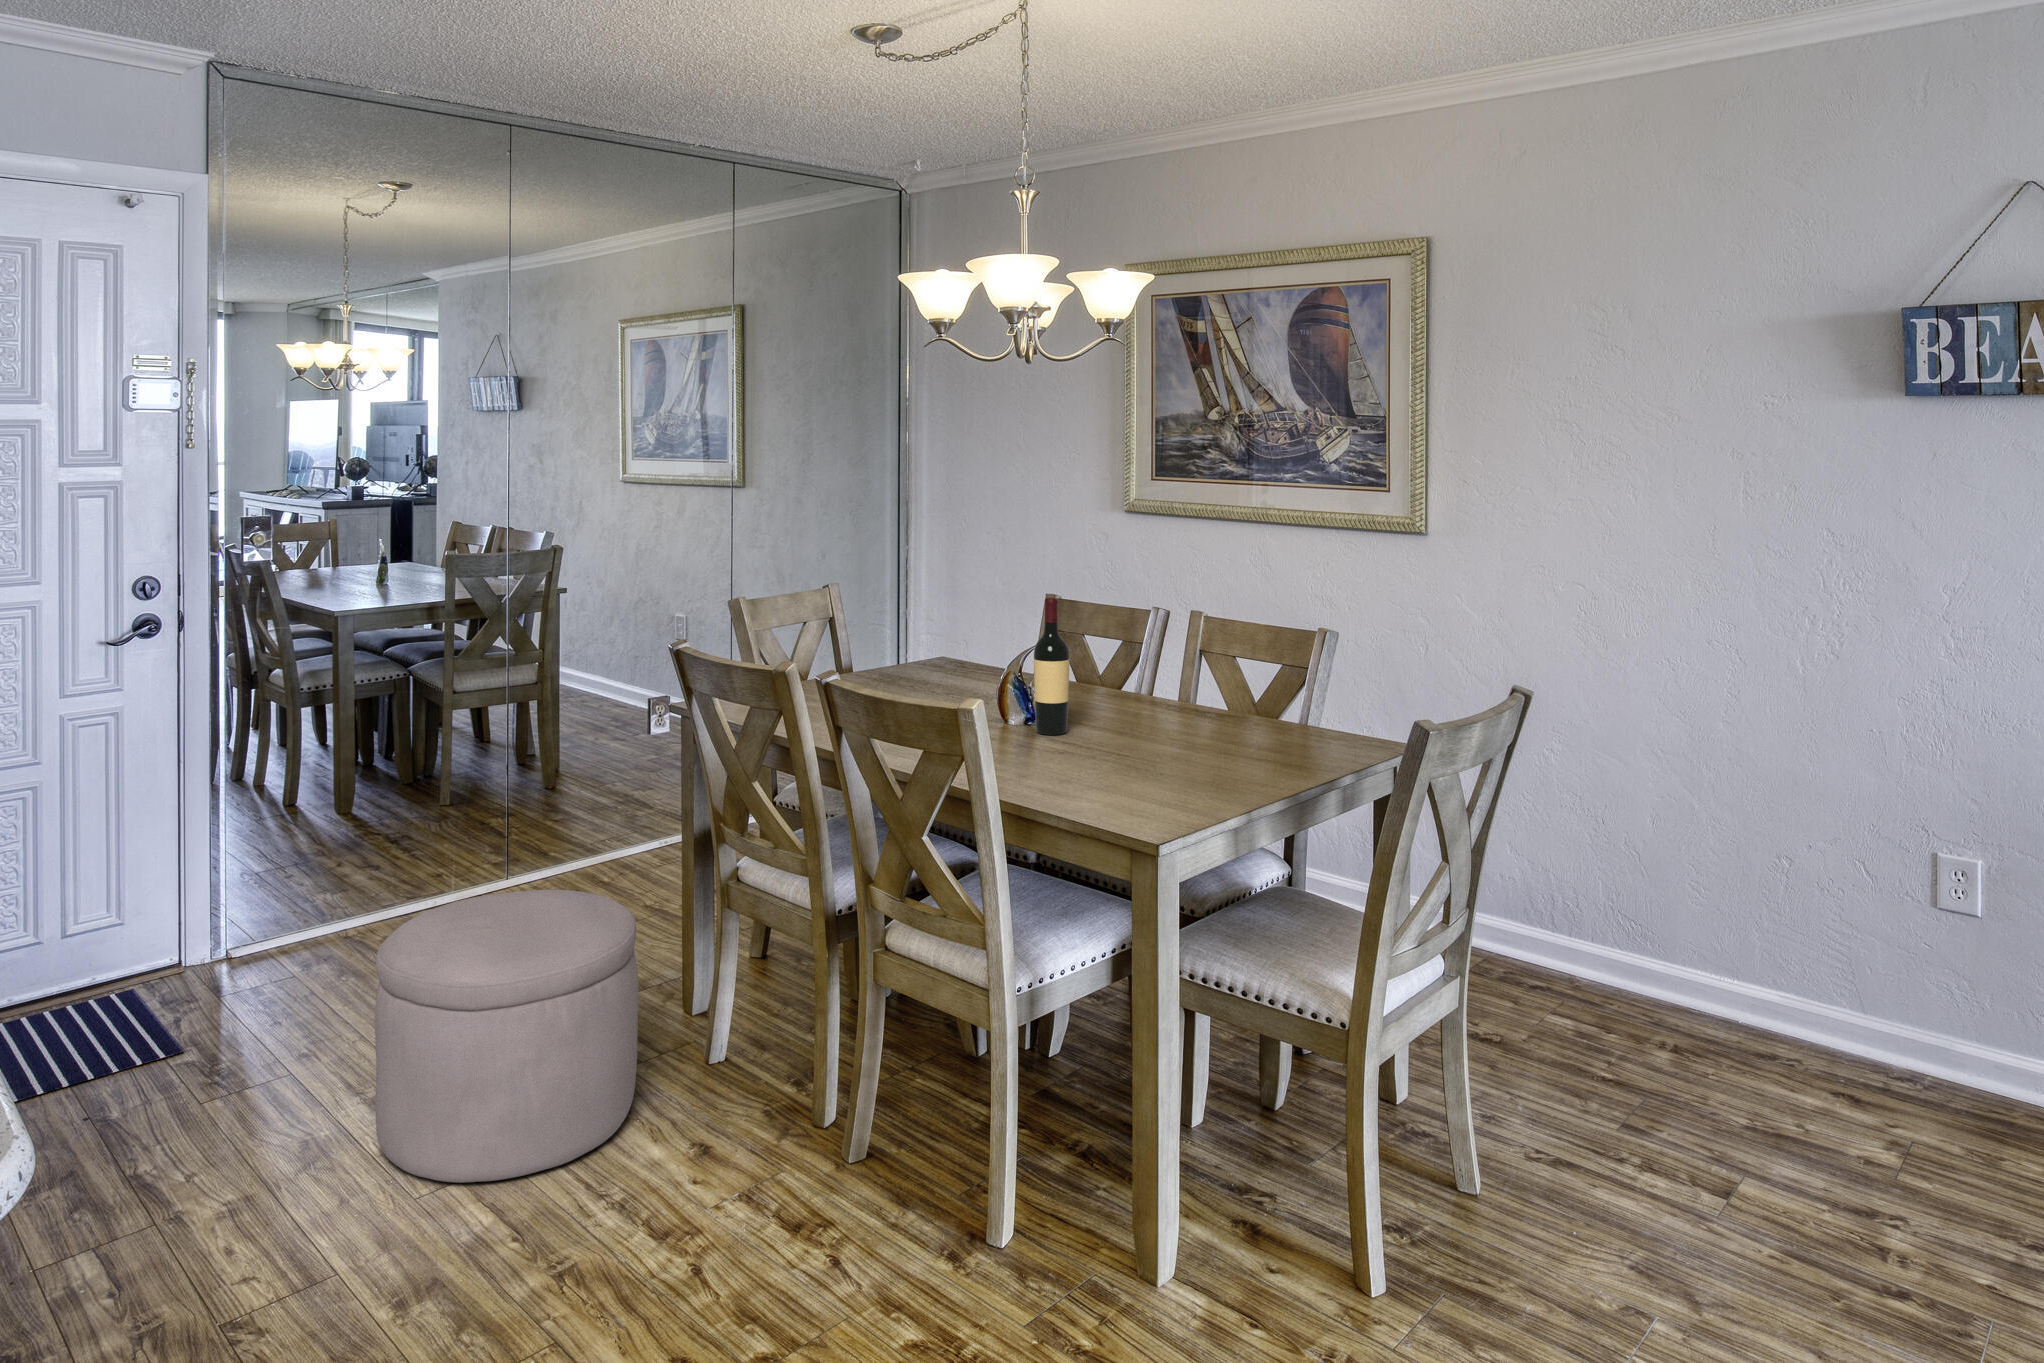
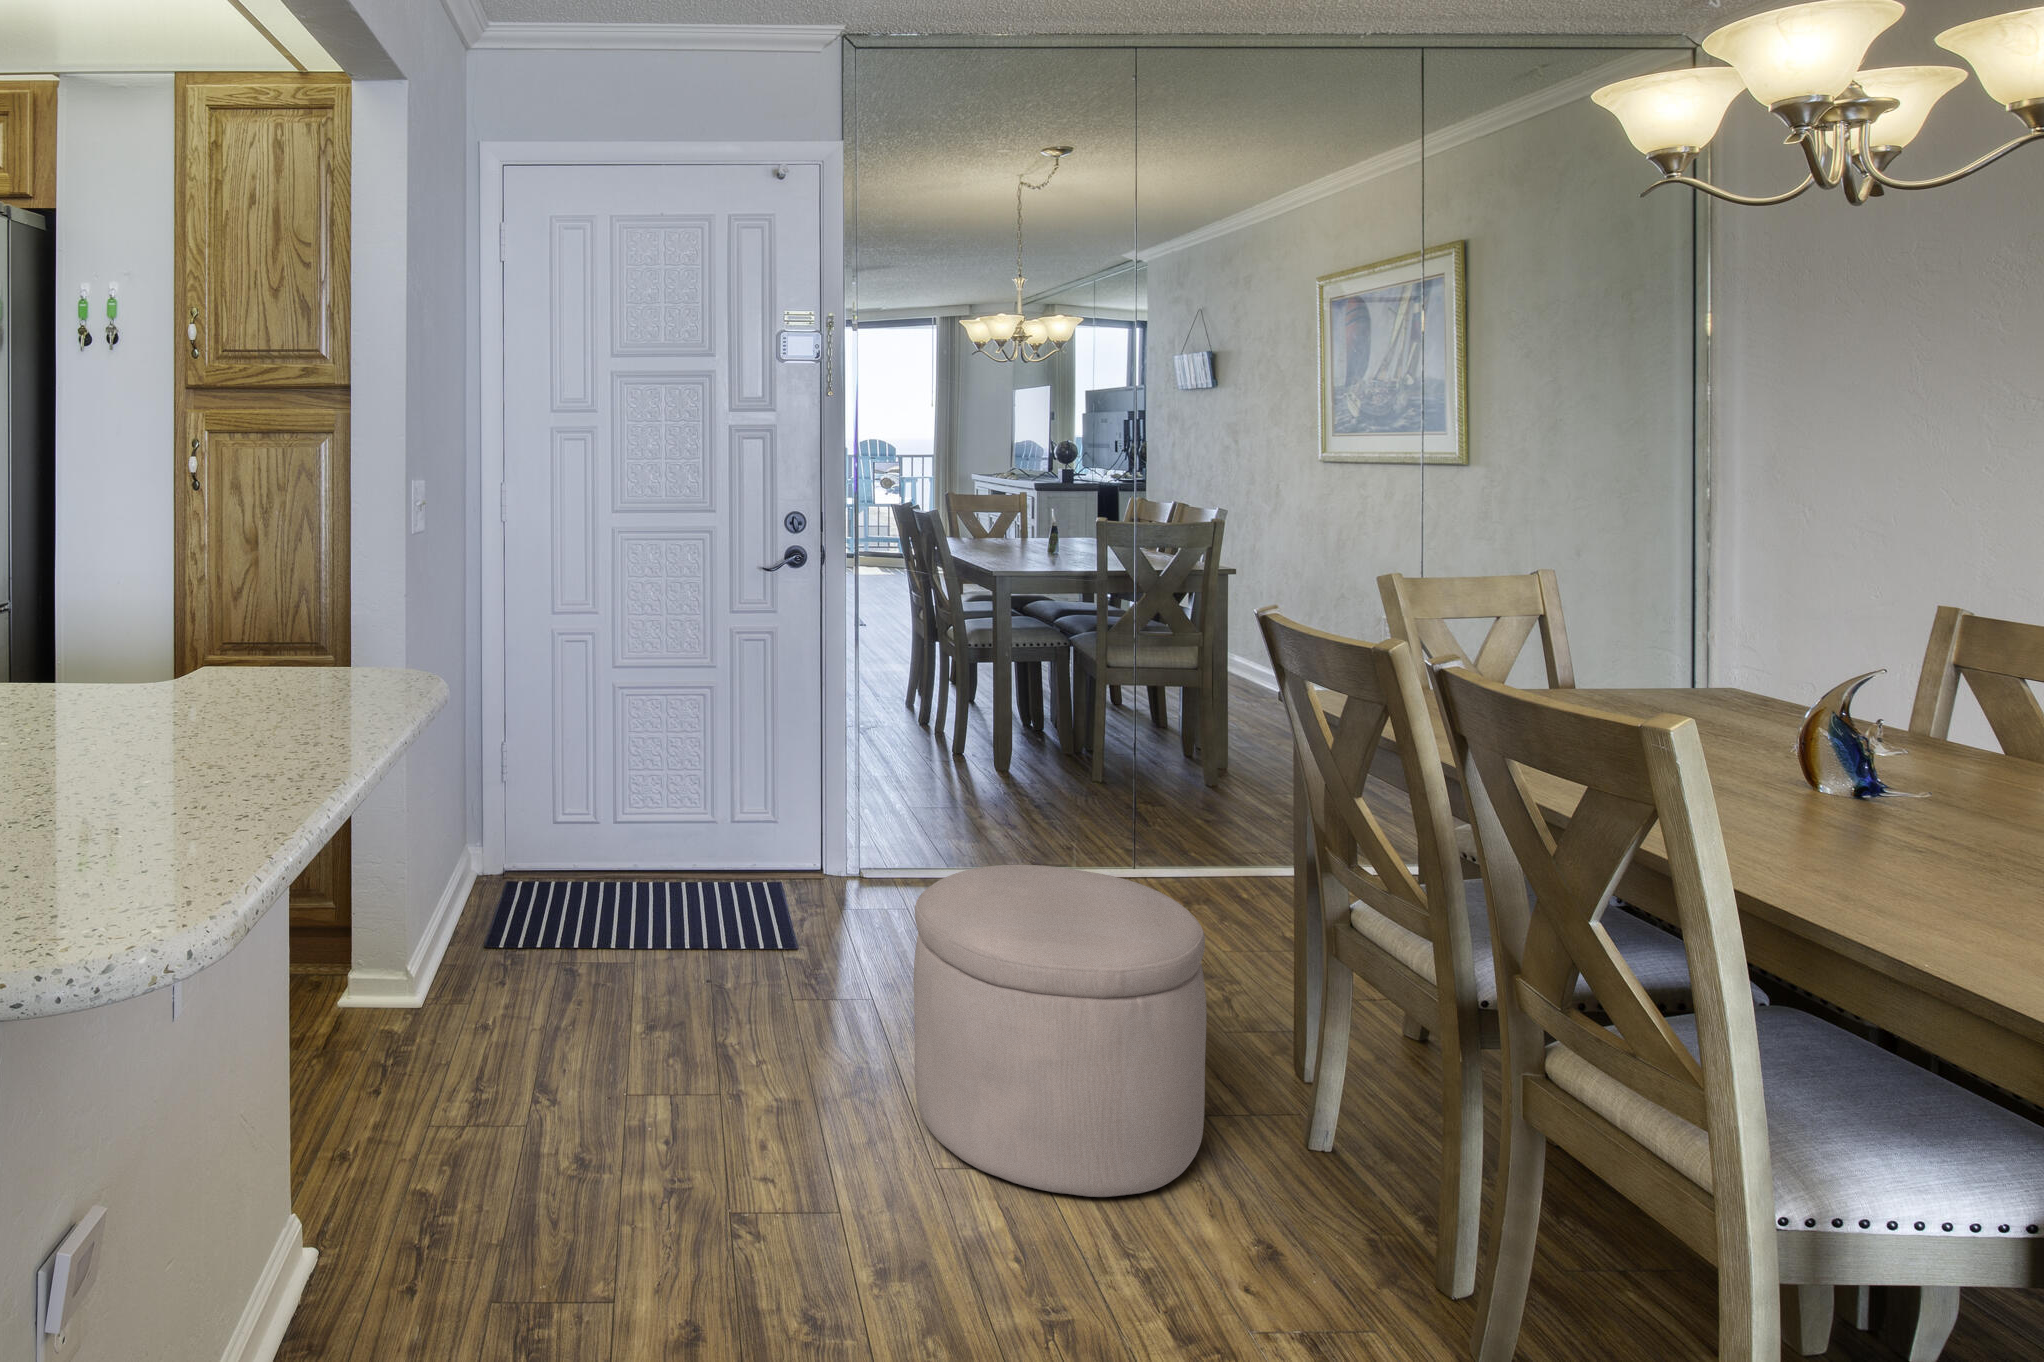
wine bottle: present [1034,598,1070,735] -> none [1871,593,1953,820]

